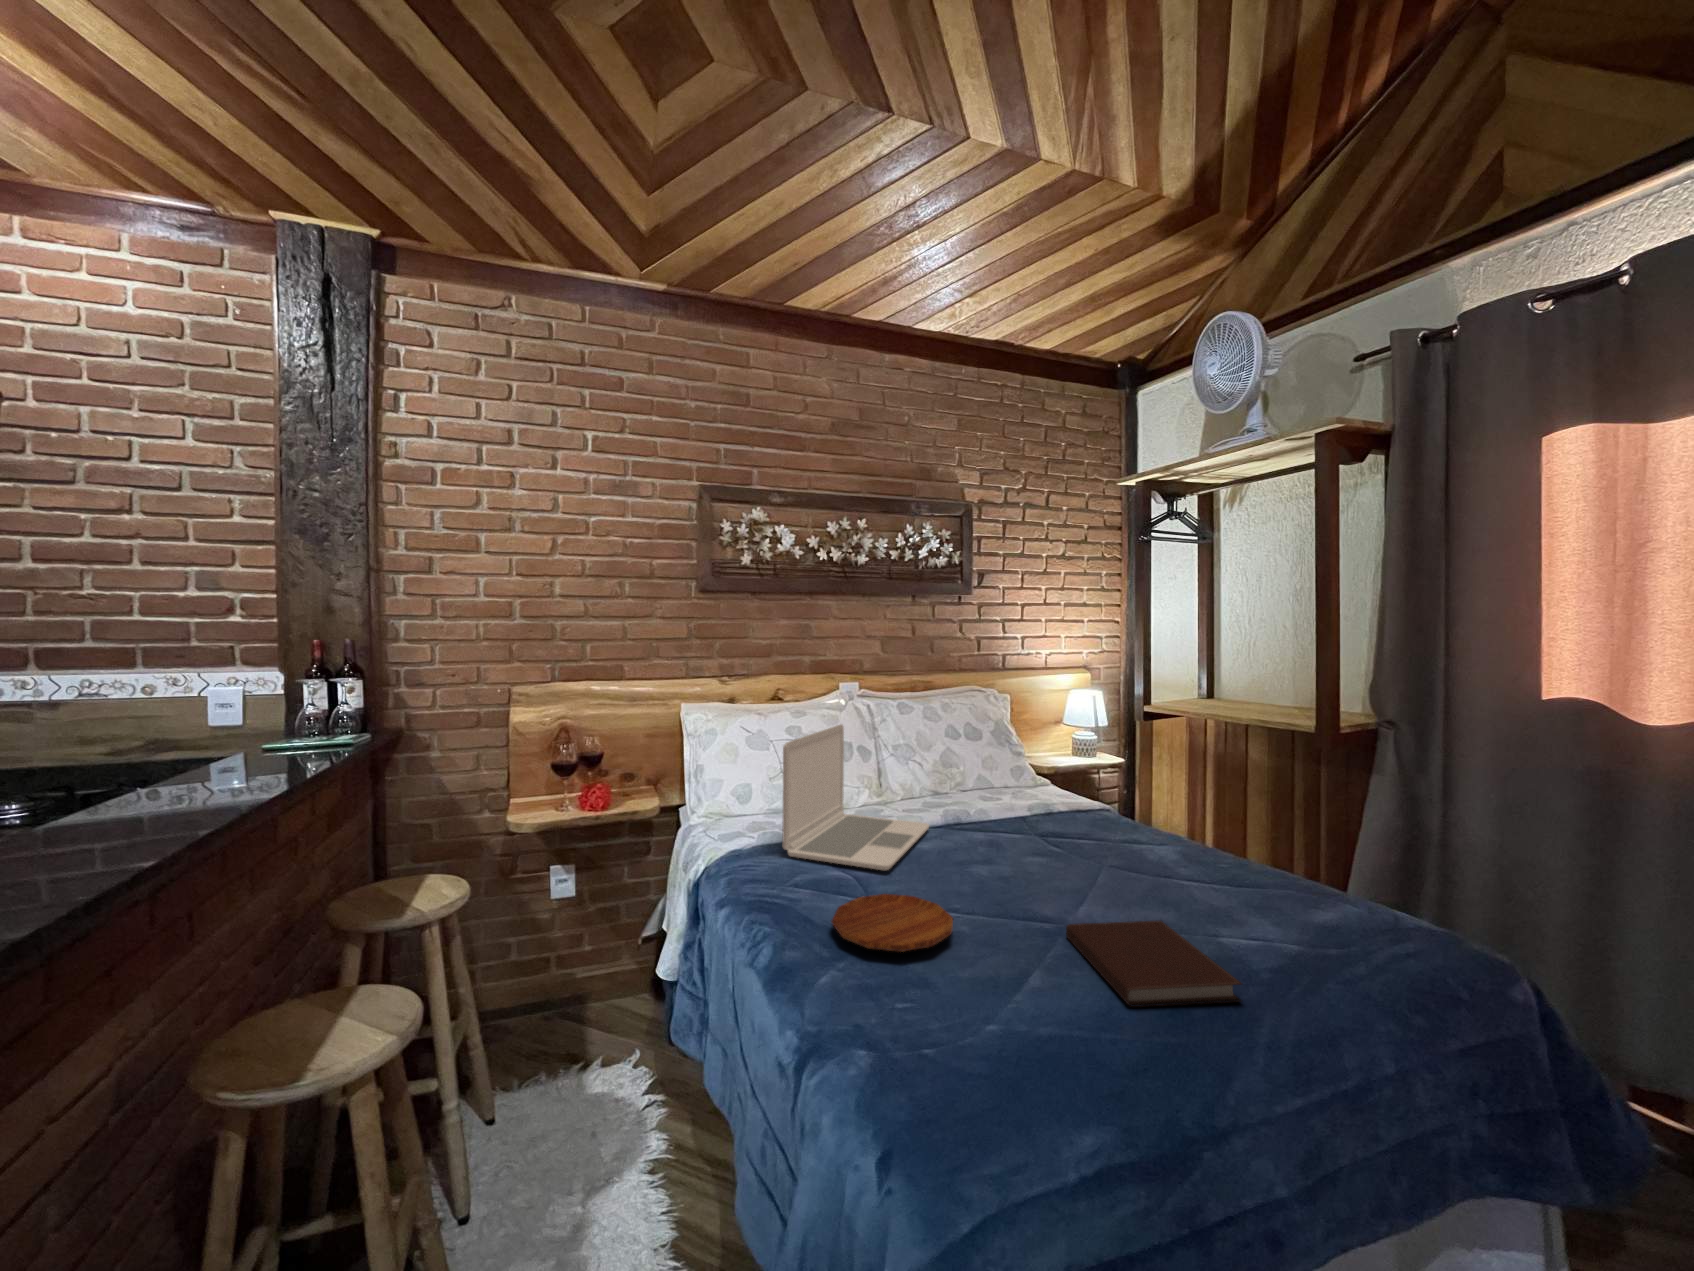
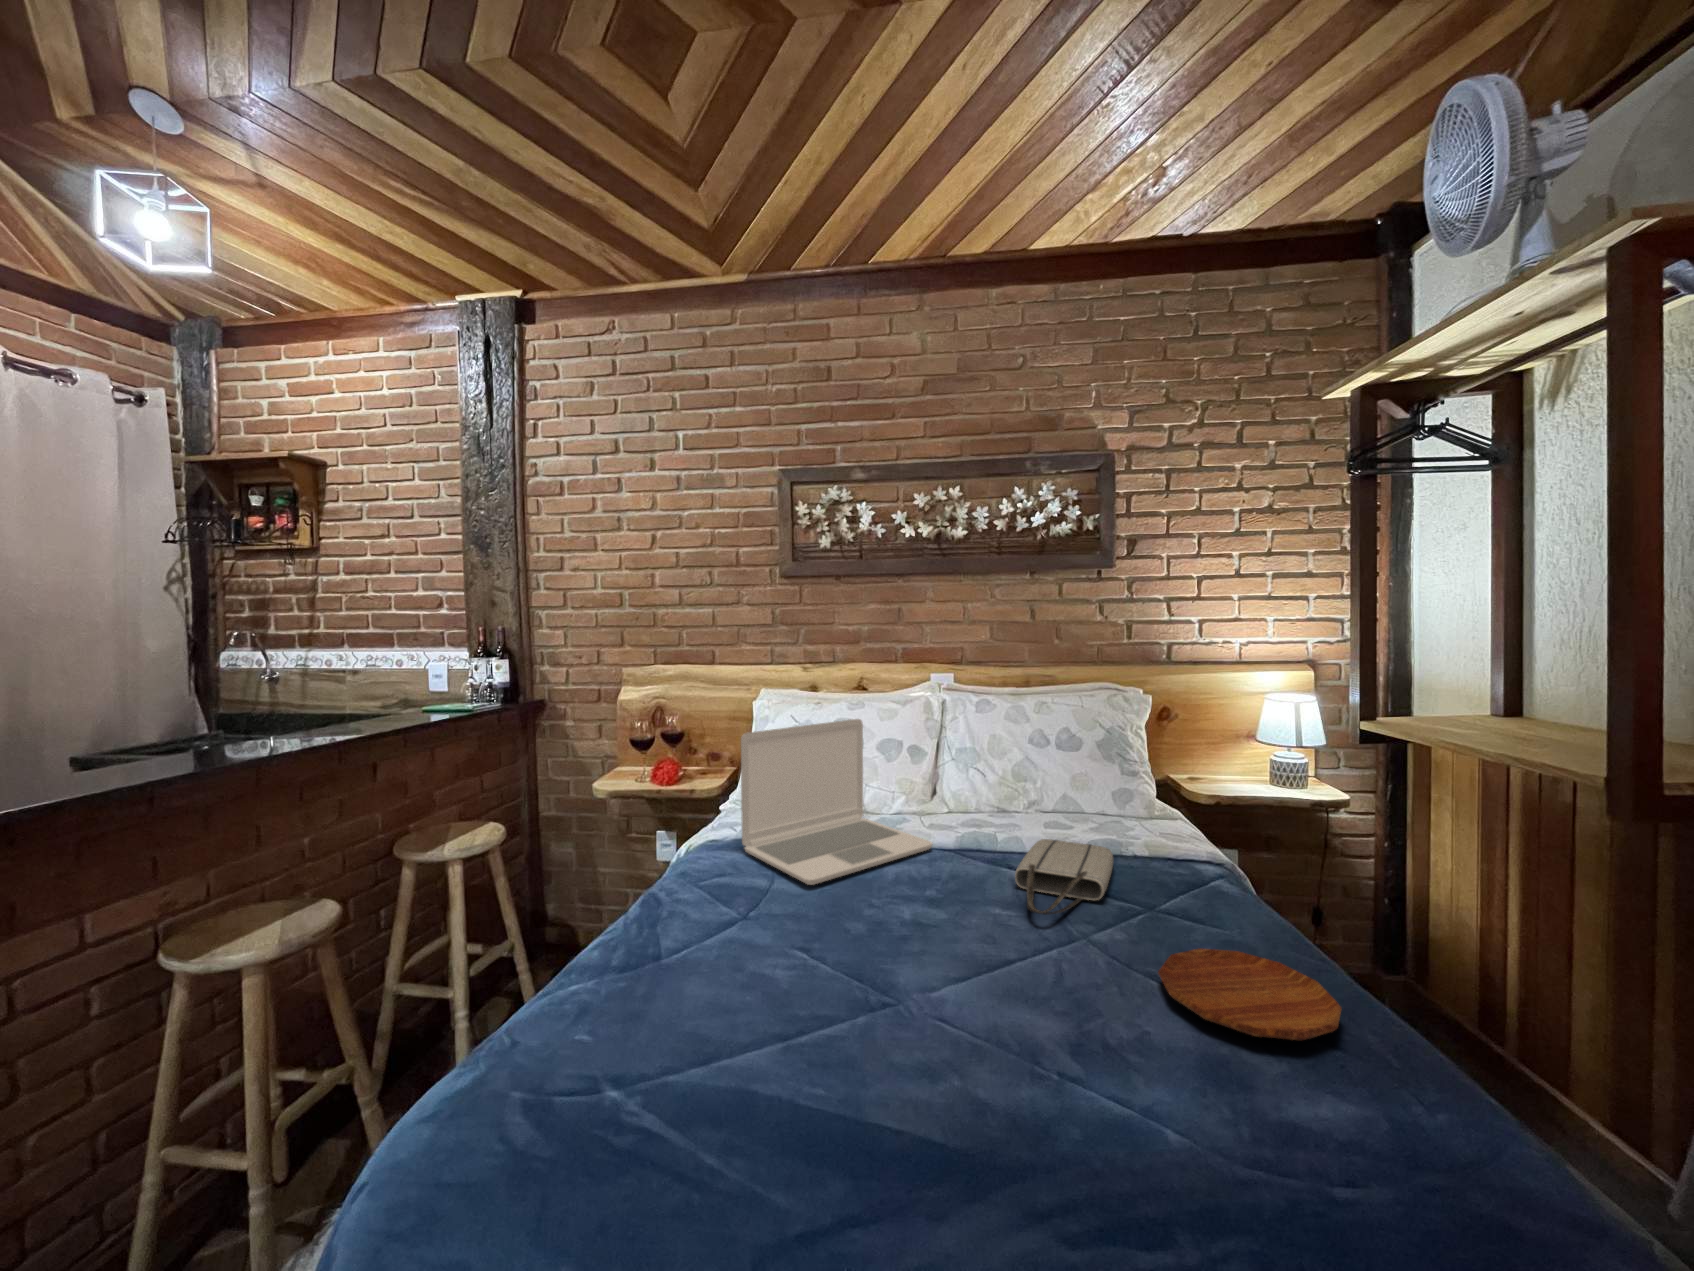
tote bag: none [1000,808,1085,858] -> present [1015,839,1113,915]
tray: present [831,894,953,952] -> present [1158,948,1341,1040]
notebook: present [1066,921,1242,1007] -> none [820,993,1022,1169]

